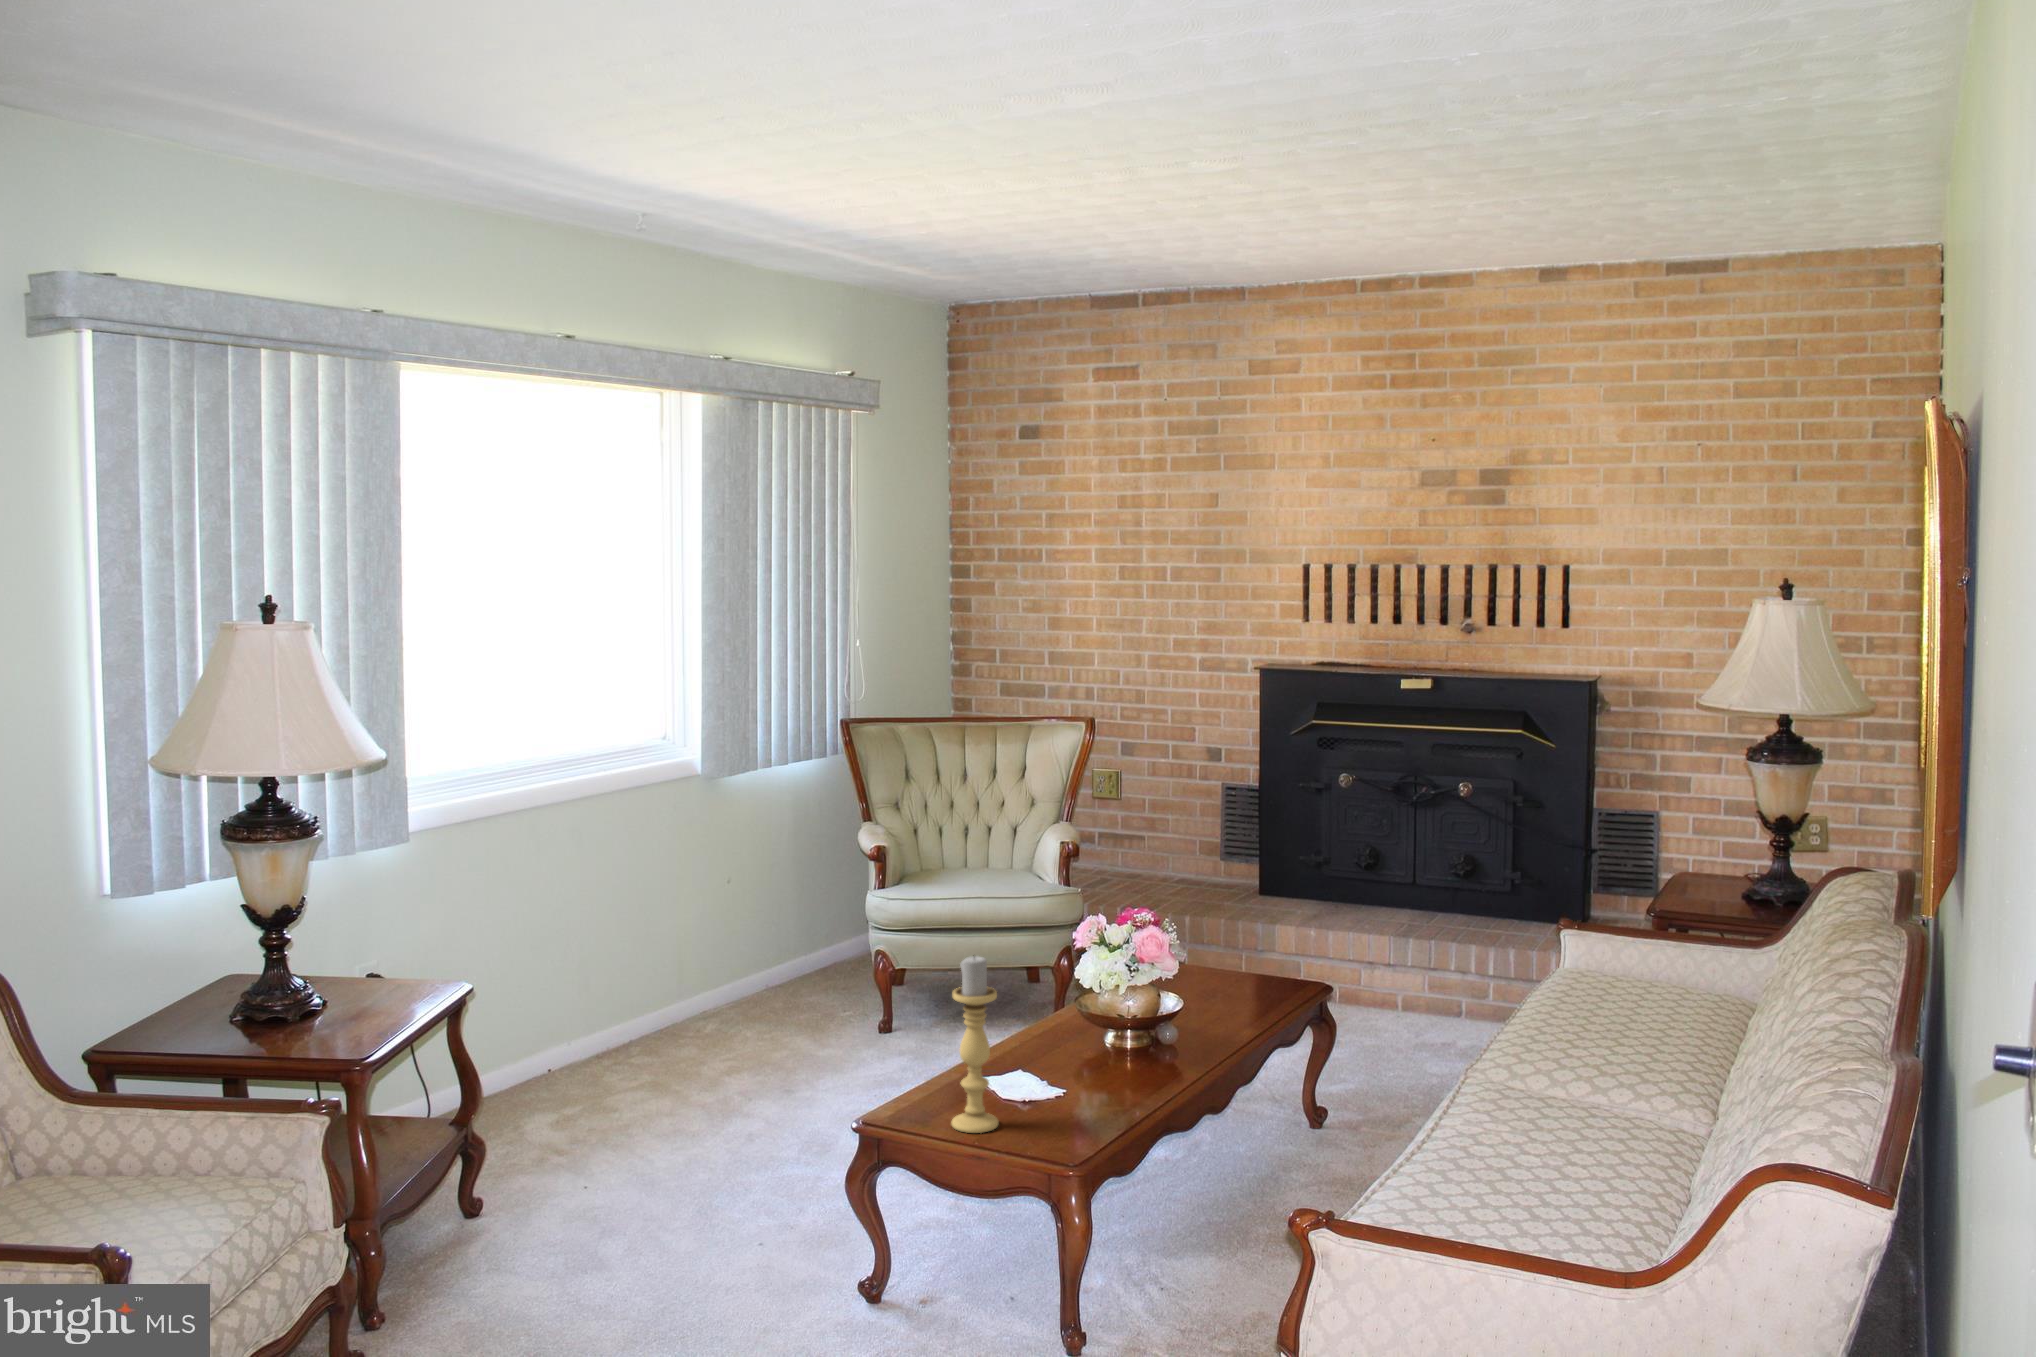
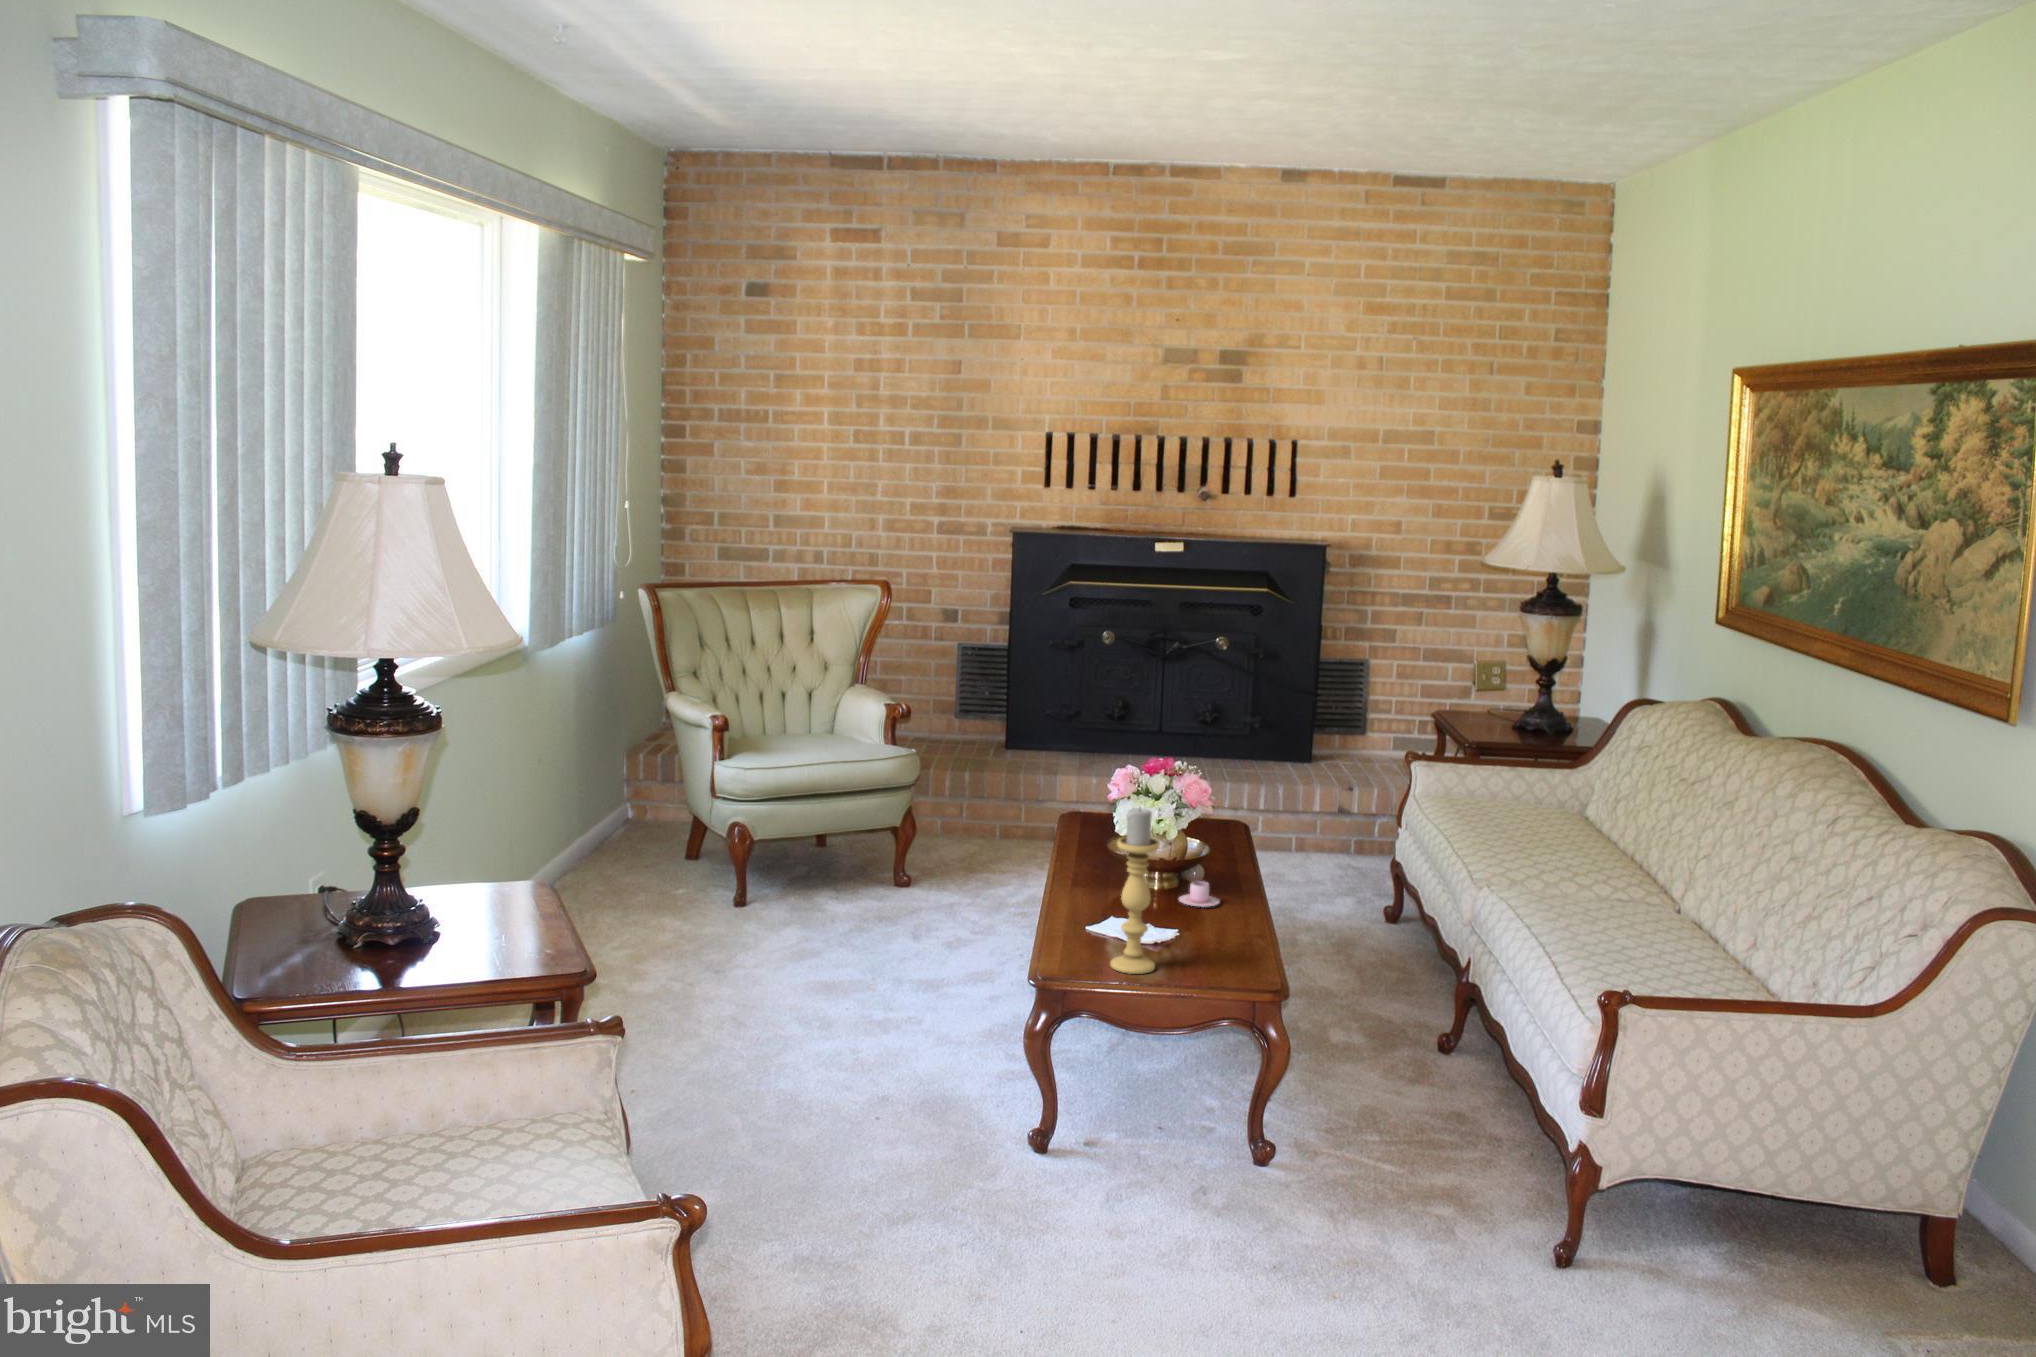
teacup: none [1128,1013,1178,1071] -> present [1179,881,1219,907]

